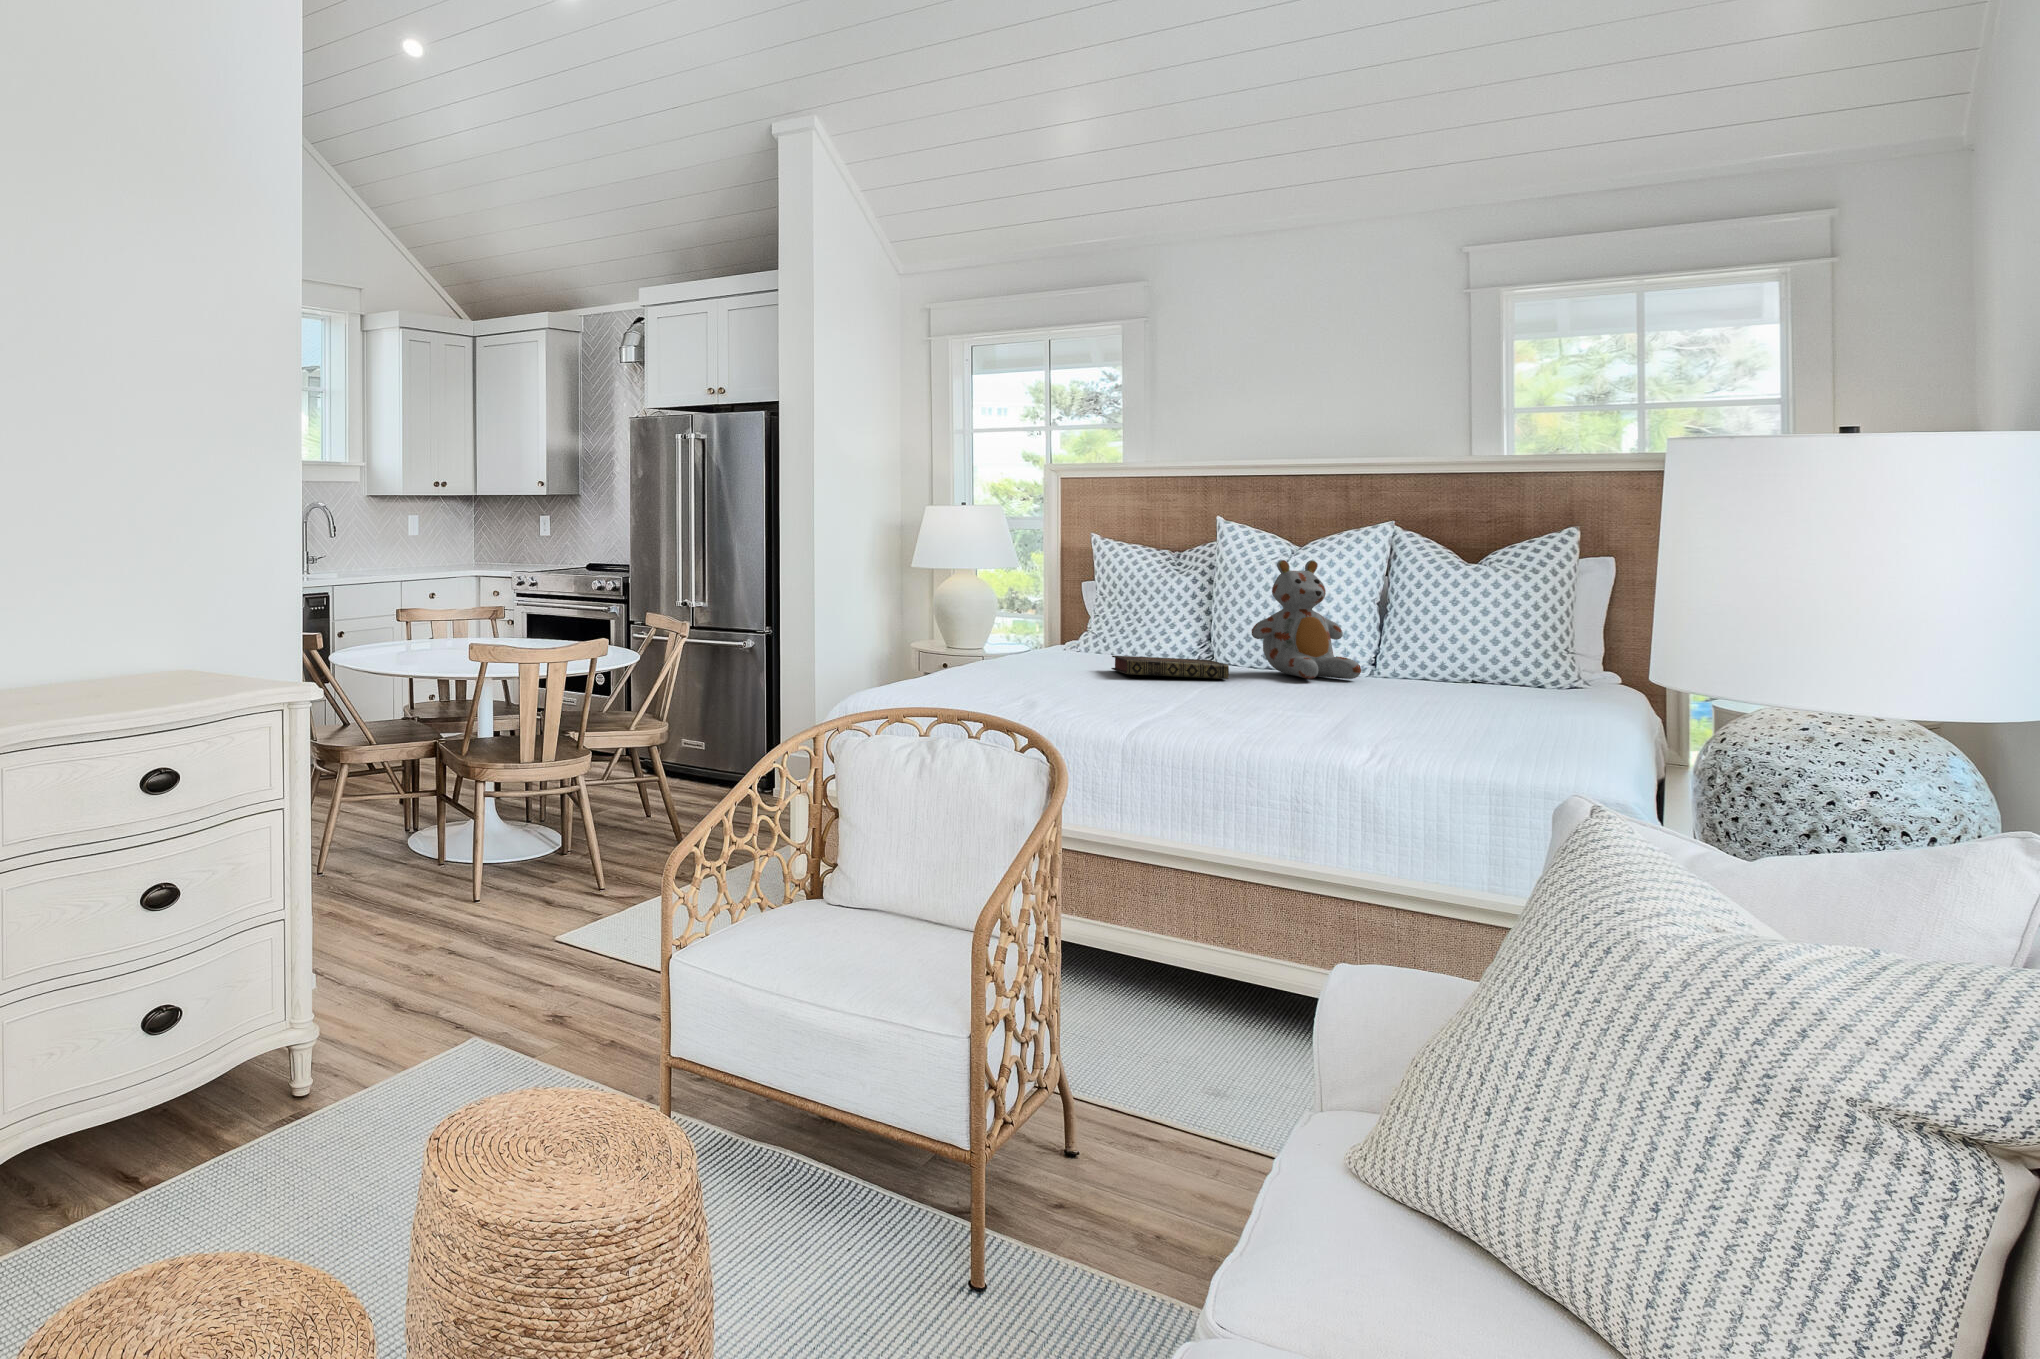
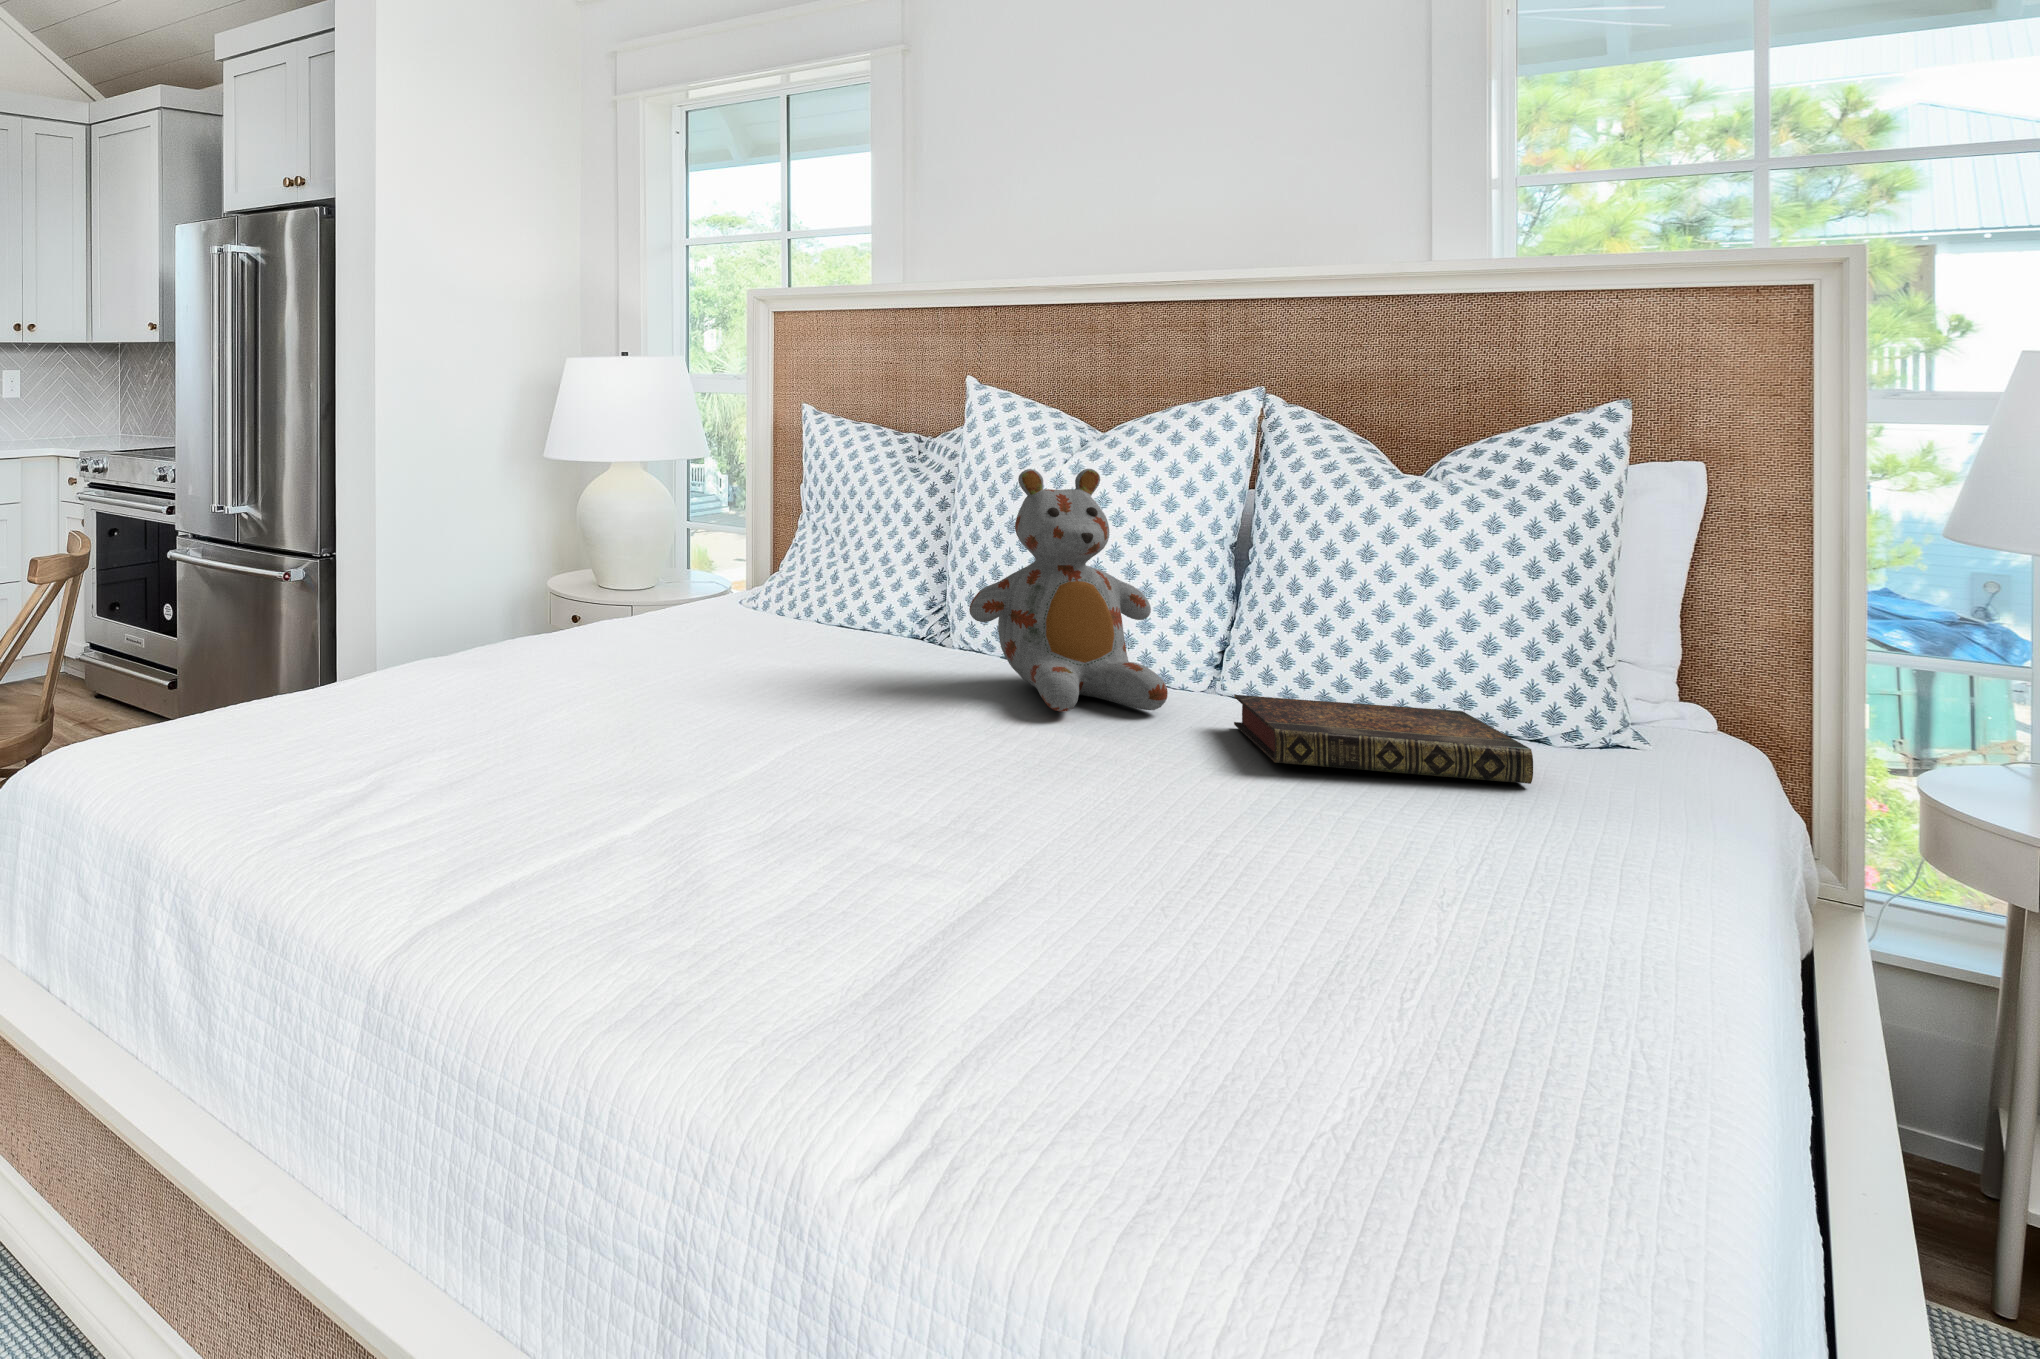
book: present [1111,656,1229,679] -> present [1234,695,1533,784]

